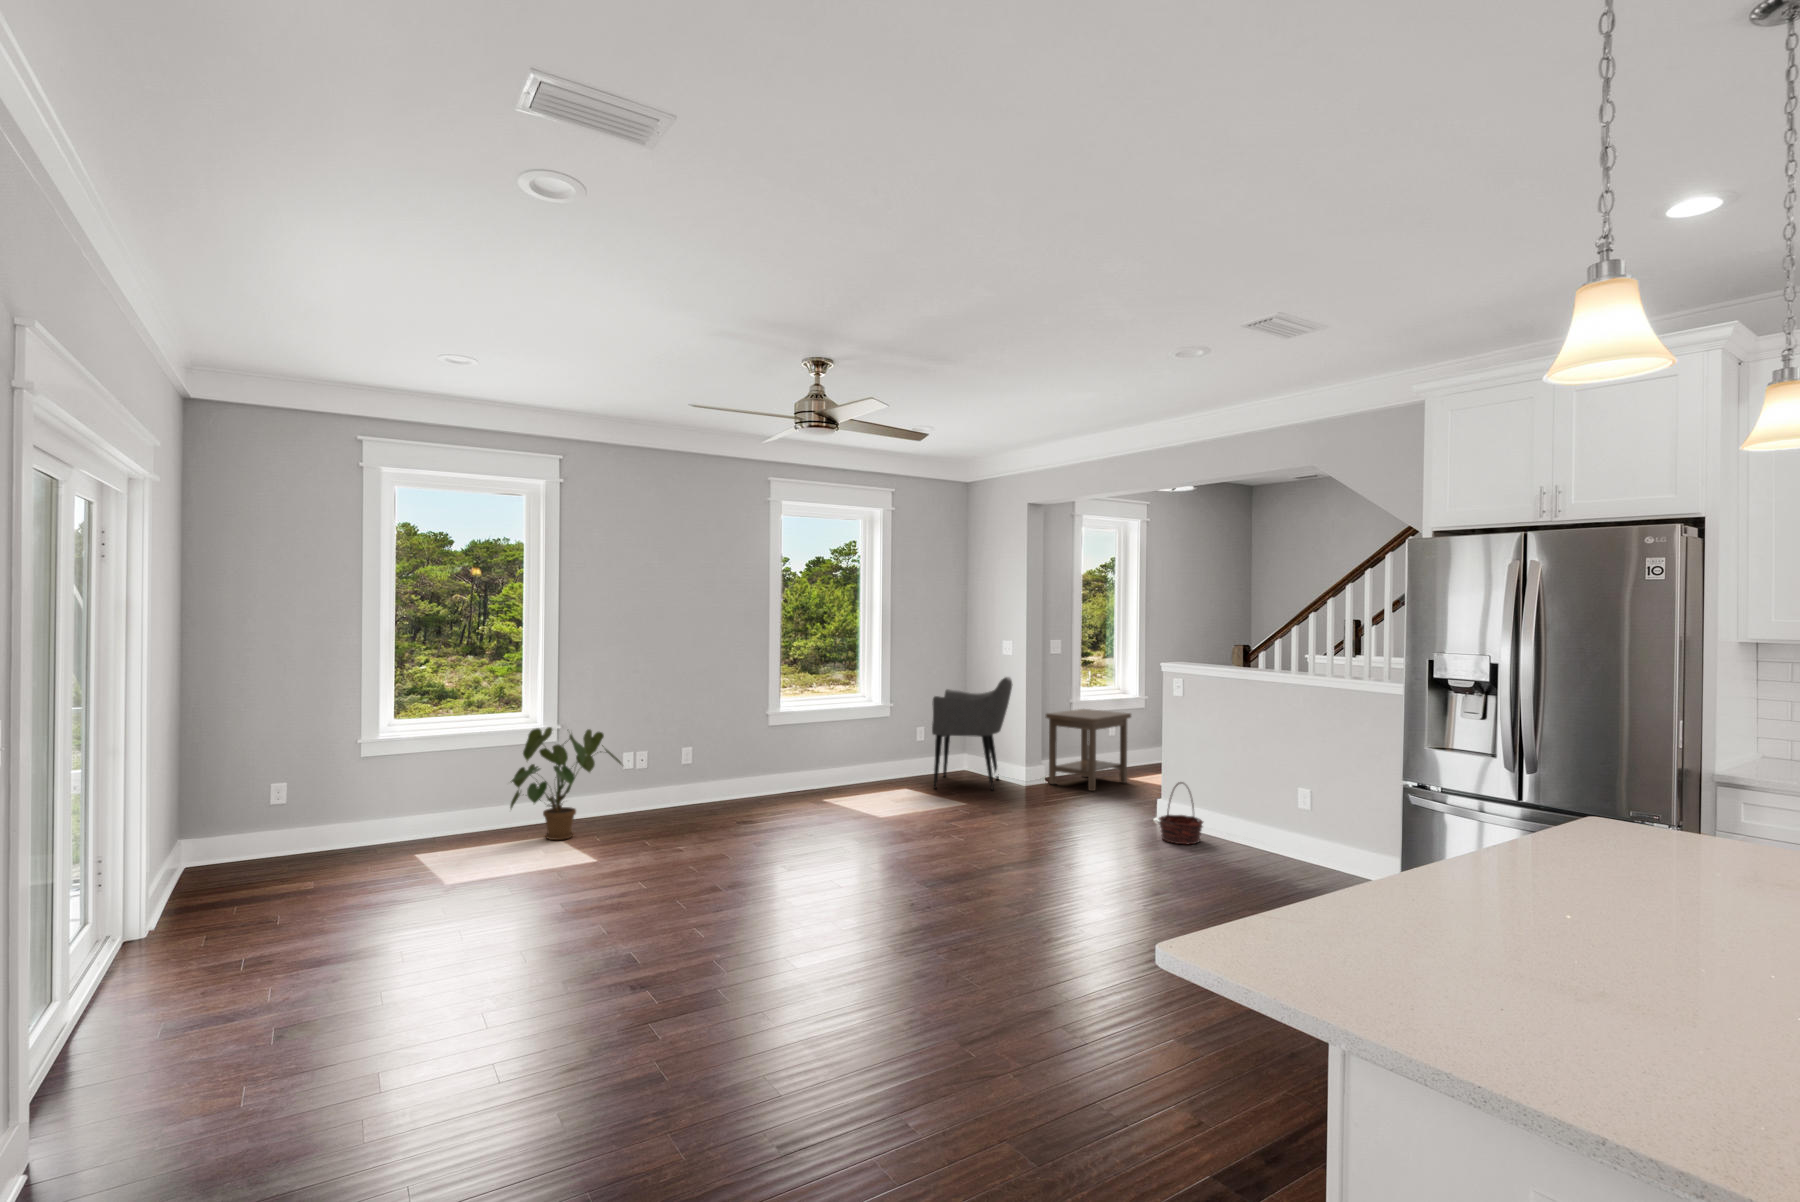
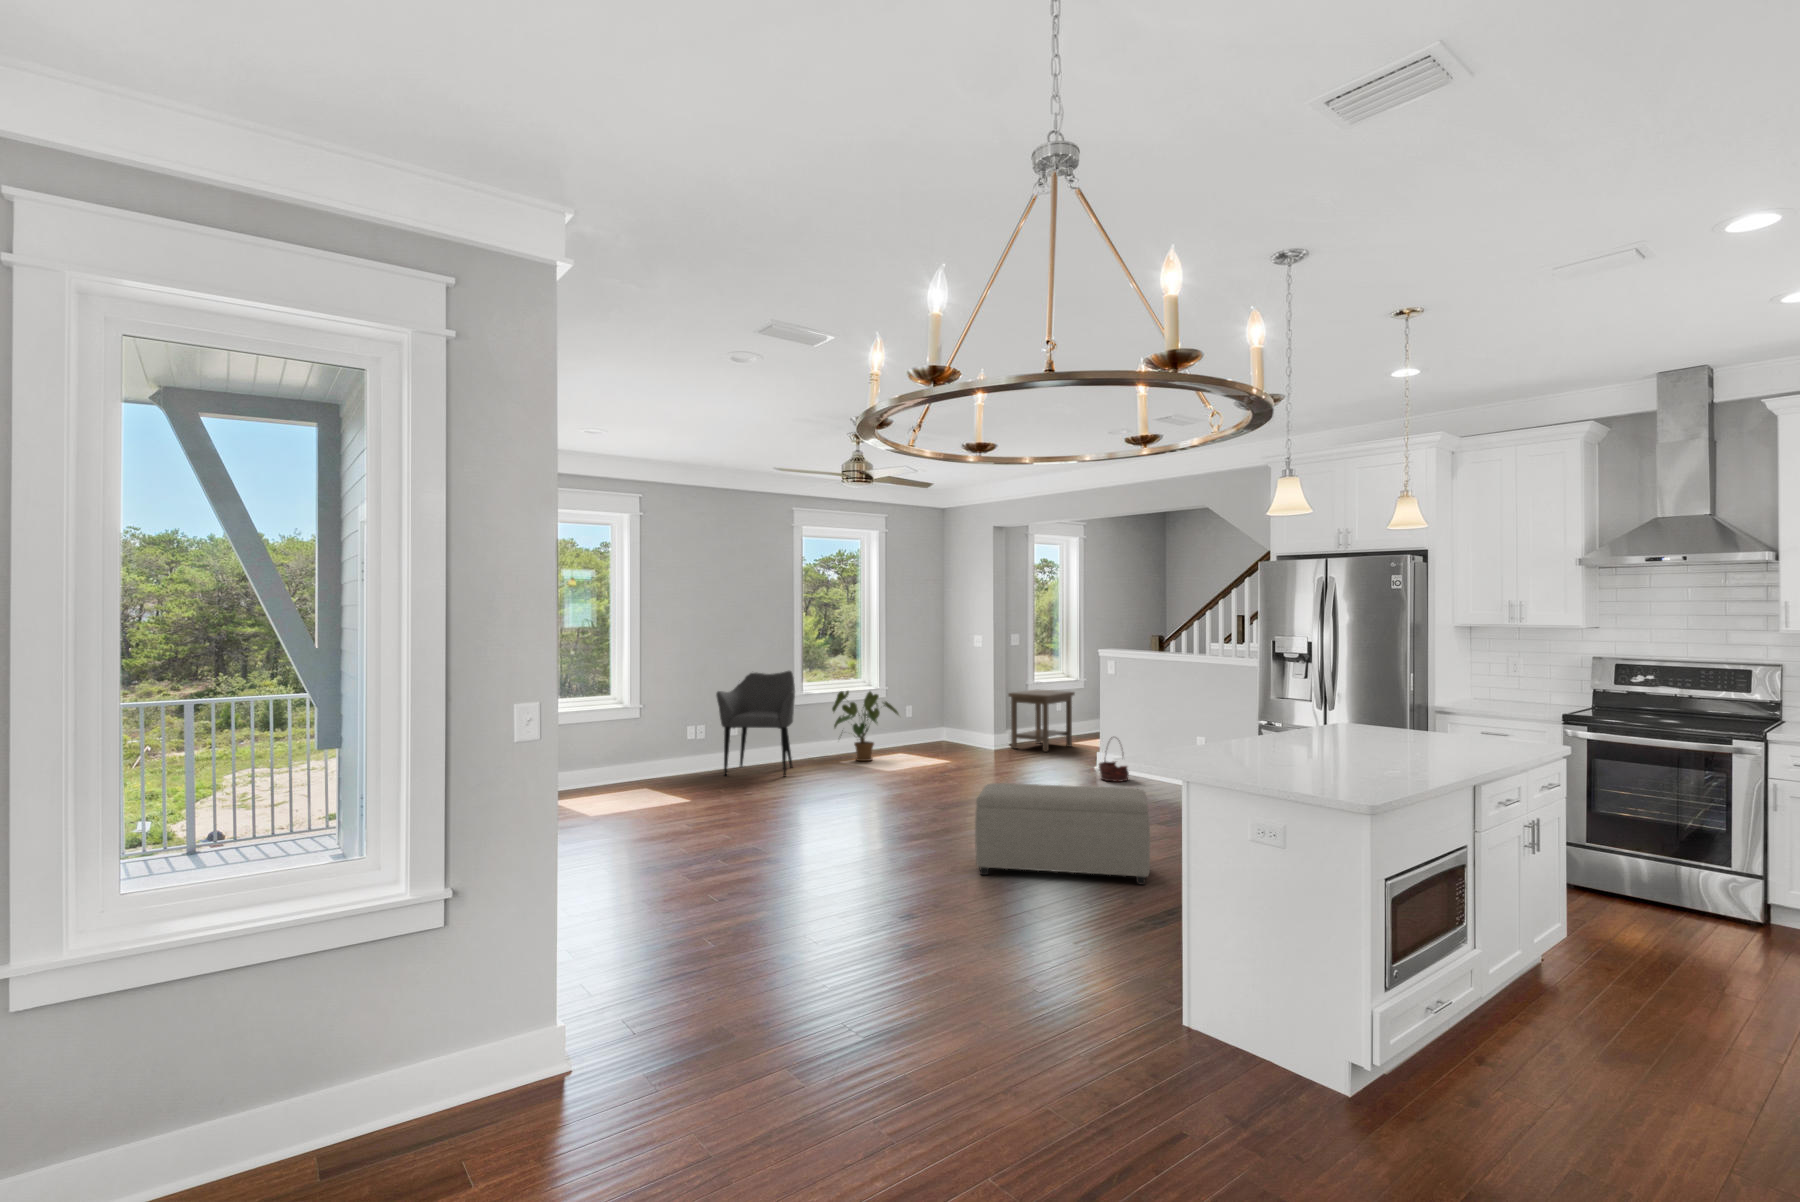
armchair: present [932,677,1012,791] -> present [716,671,795,776]
house plant: present [510,727,621,840] -> present [832,691,898,761]
ottoman: none [947,880,1235,1078] -> present [975,783,1150,885]

